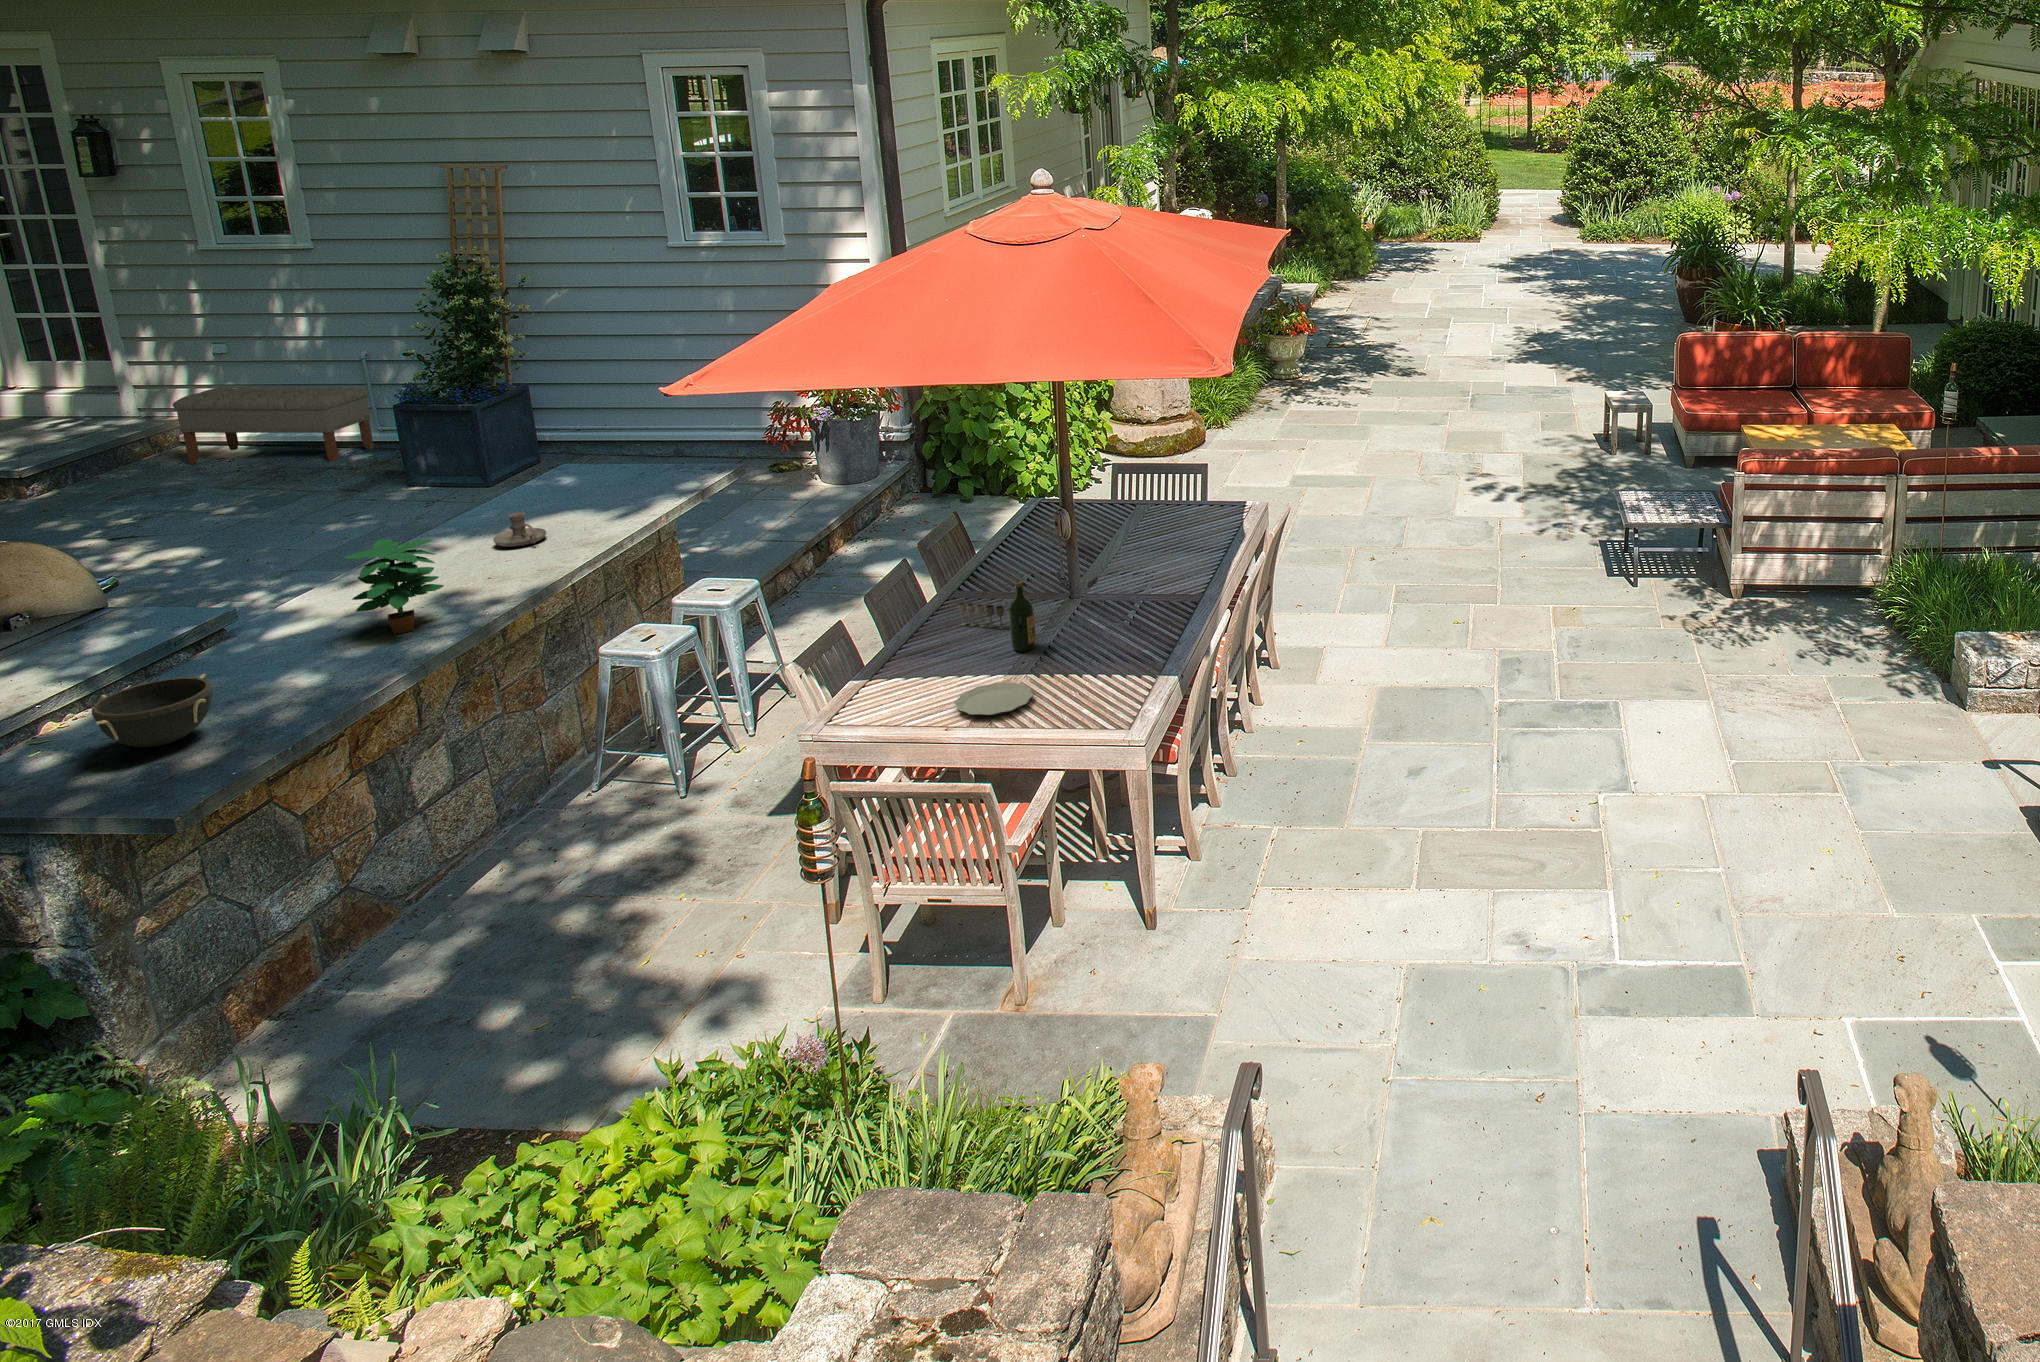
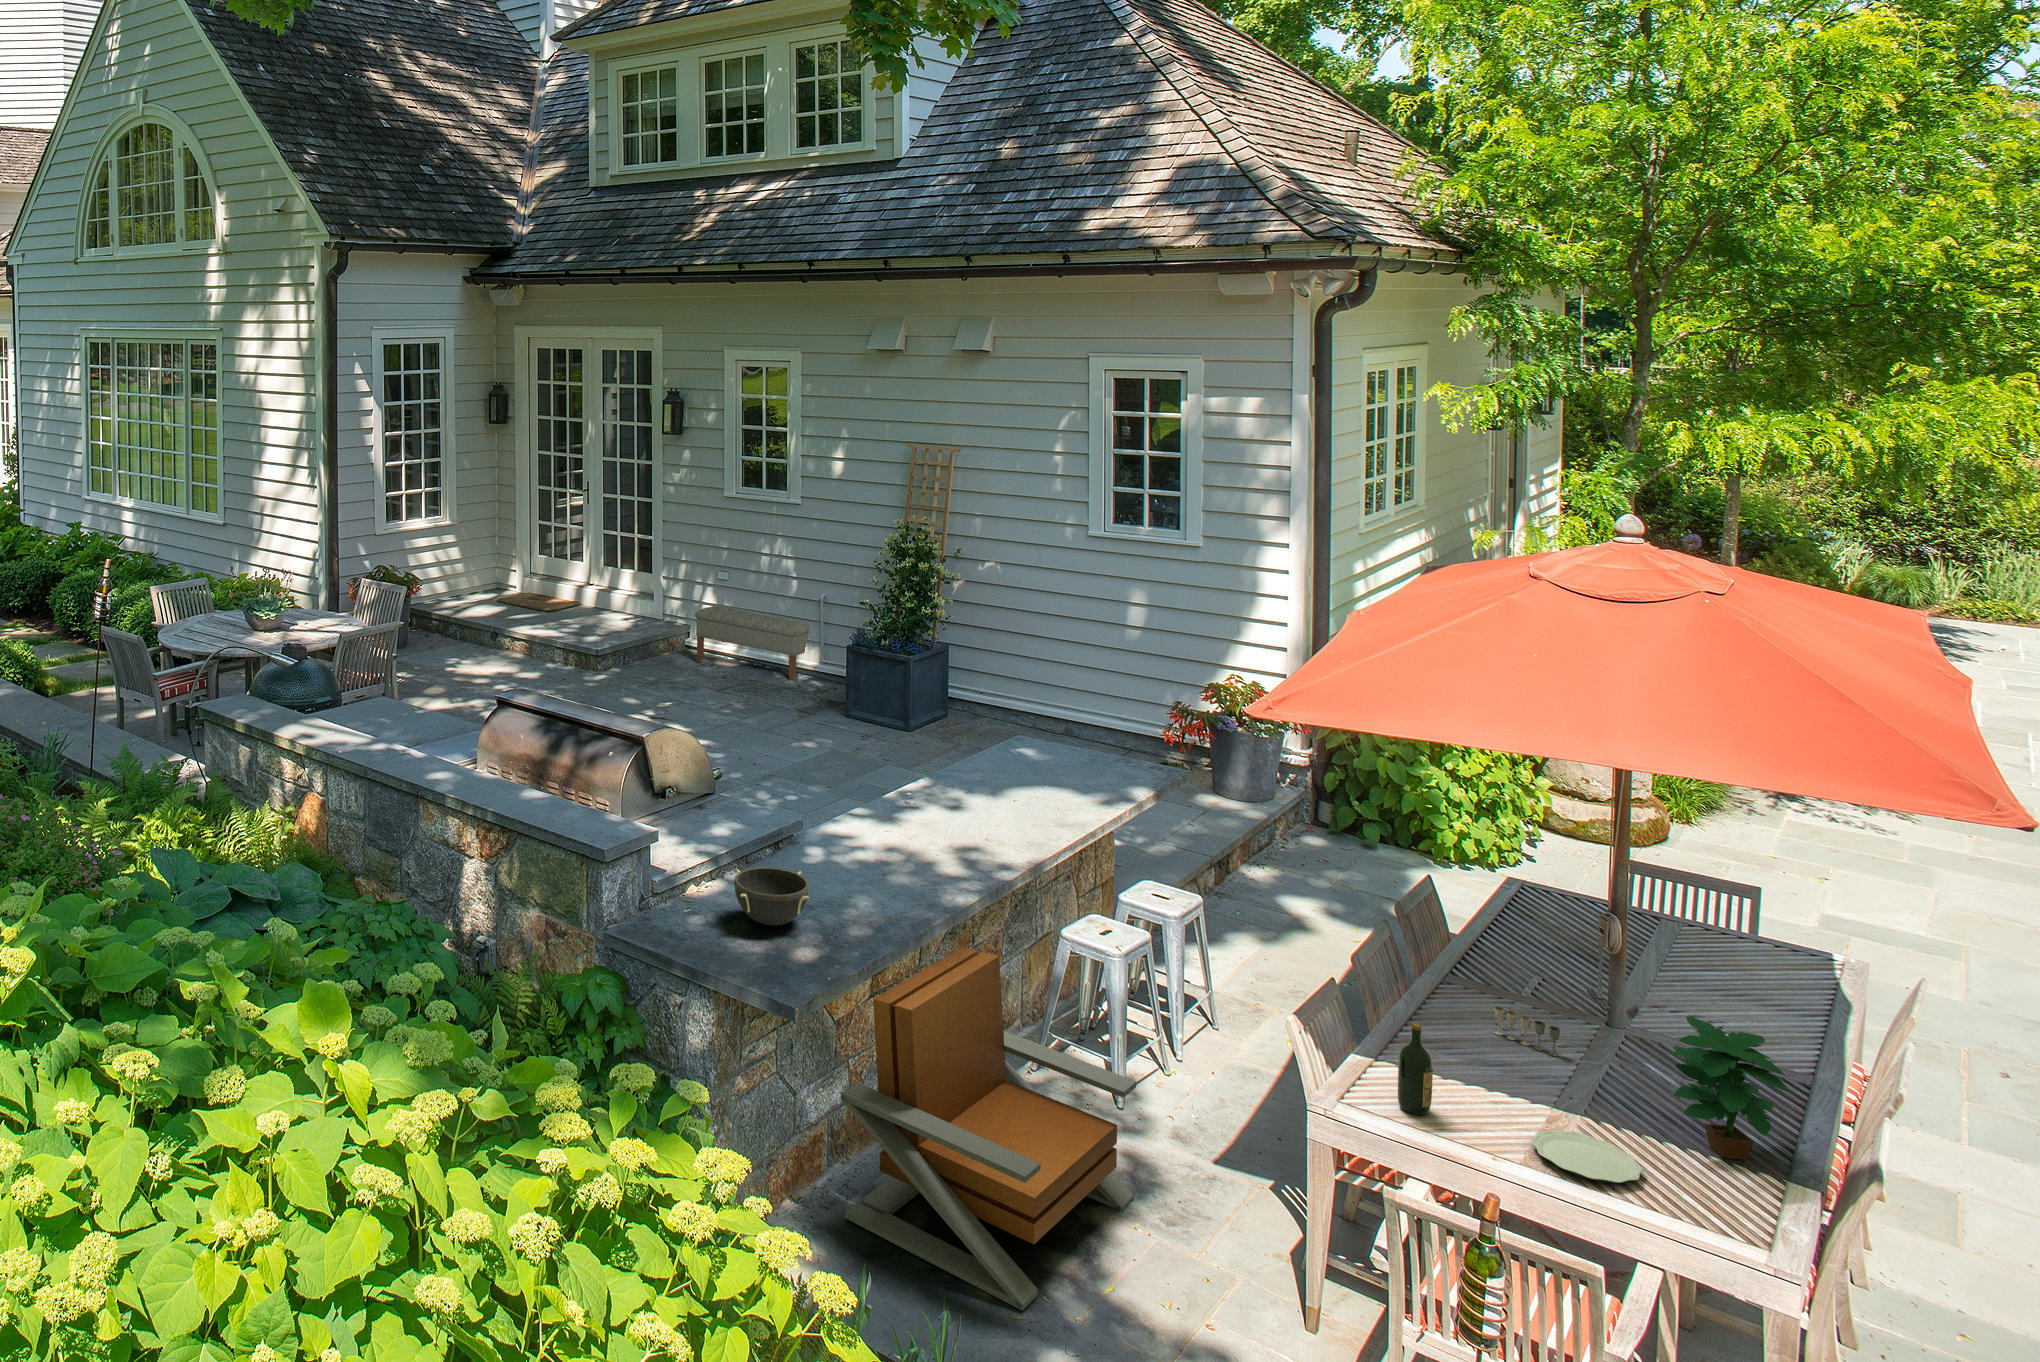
candle holder: present [493,513,546,547] -> none [966,773,1009,806]
potted plant: present [345,539,444,634] -> present [1670,1016,1789,1160]
wine bottle: present [1009,582,1036,652] -> present [1398,1023,1433,1115]
lounge chair: none [267,695,660,1021] -> present [840,947,1136,1311]

